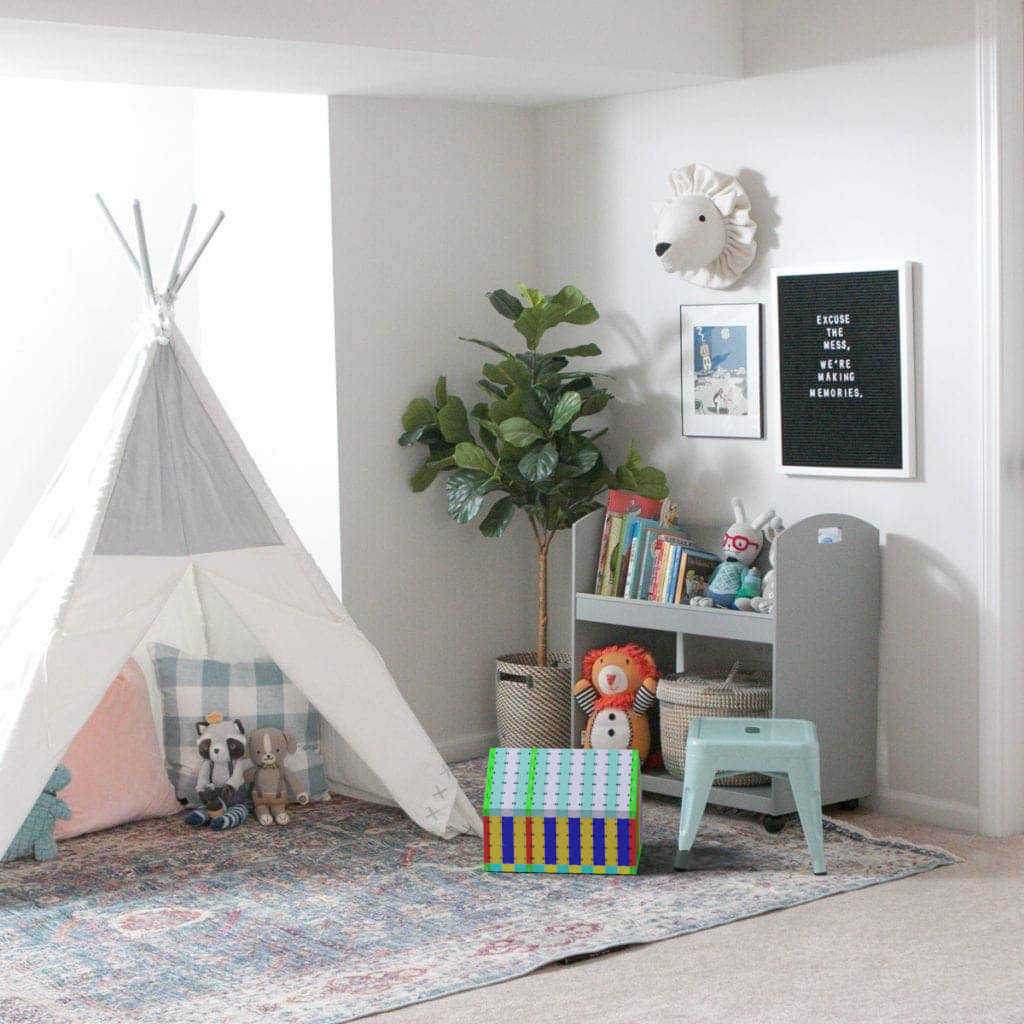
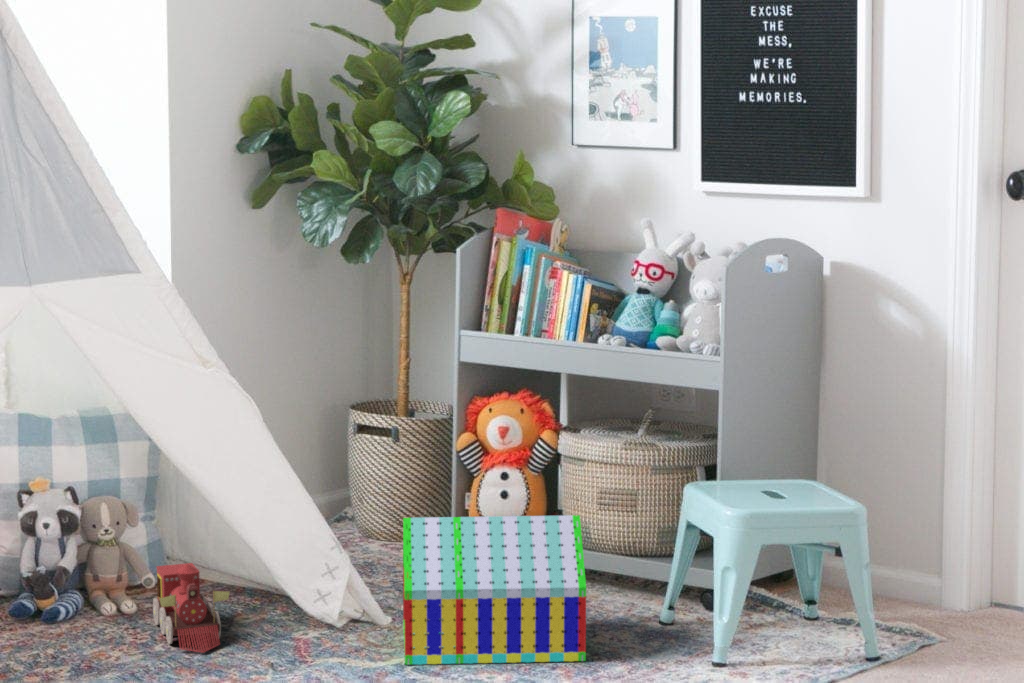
toy train: none [294,782,353,855] -> present [153,563,230,653]

